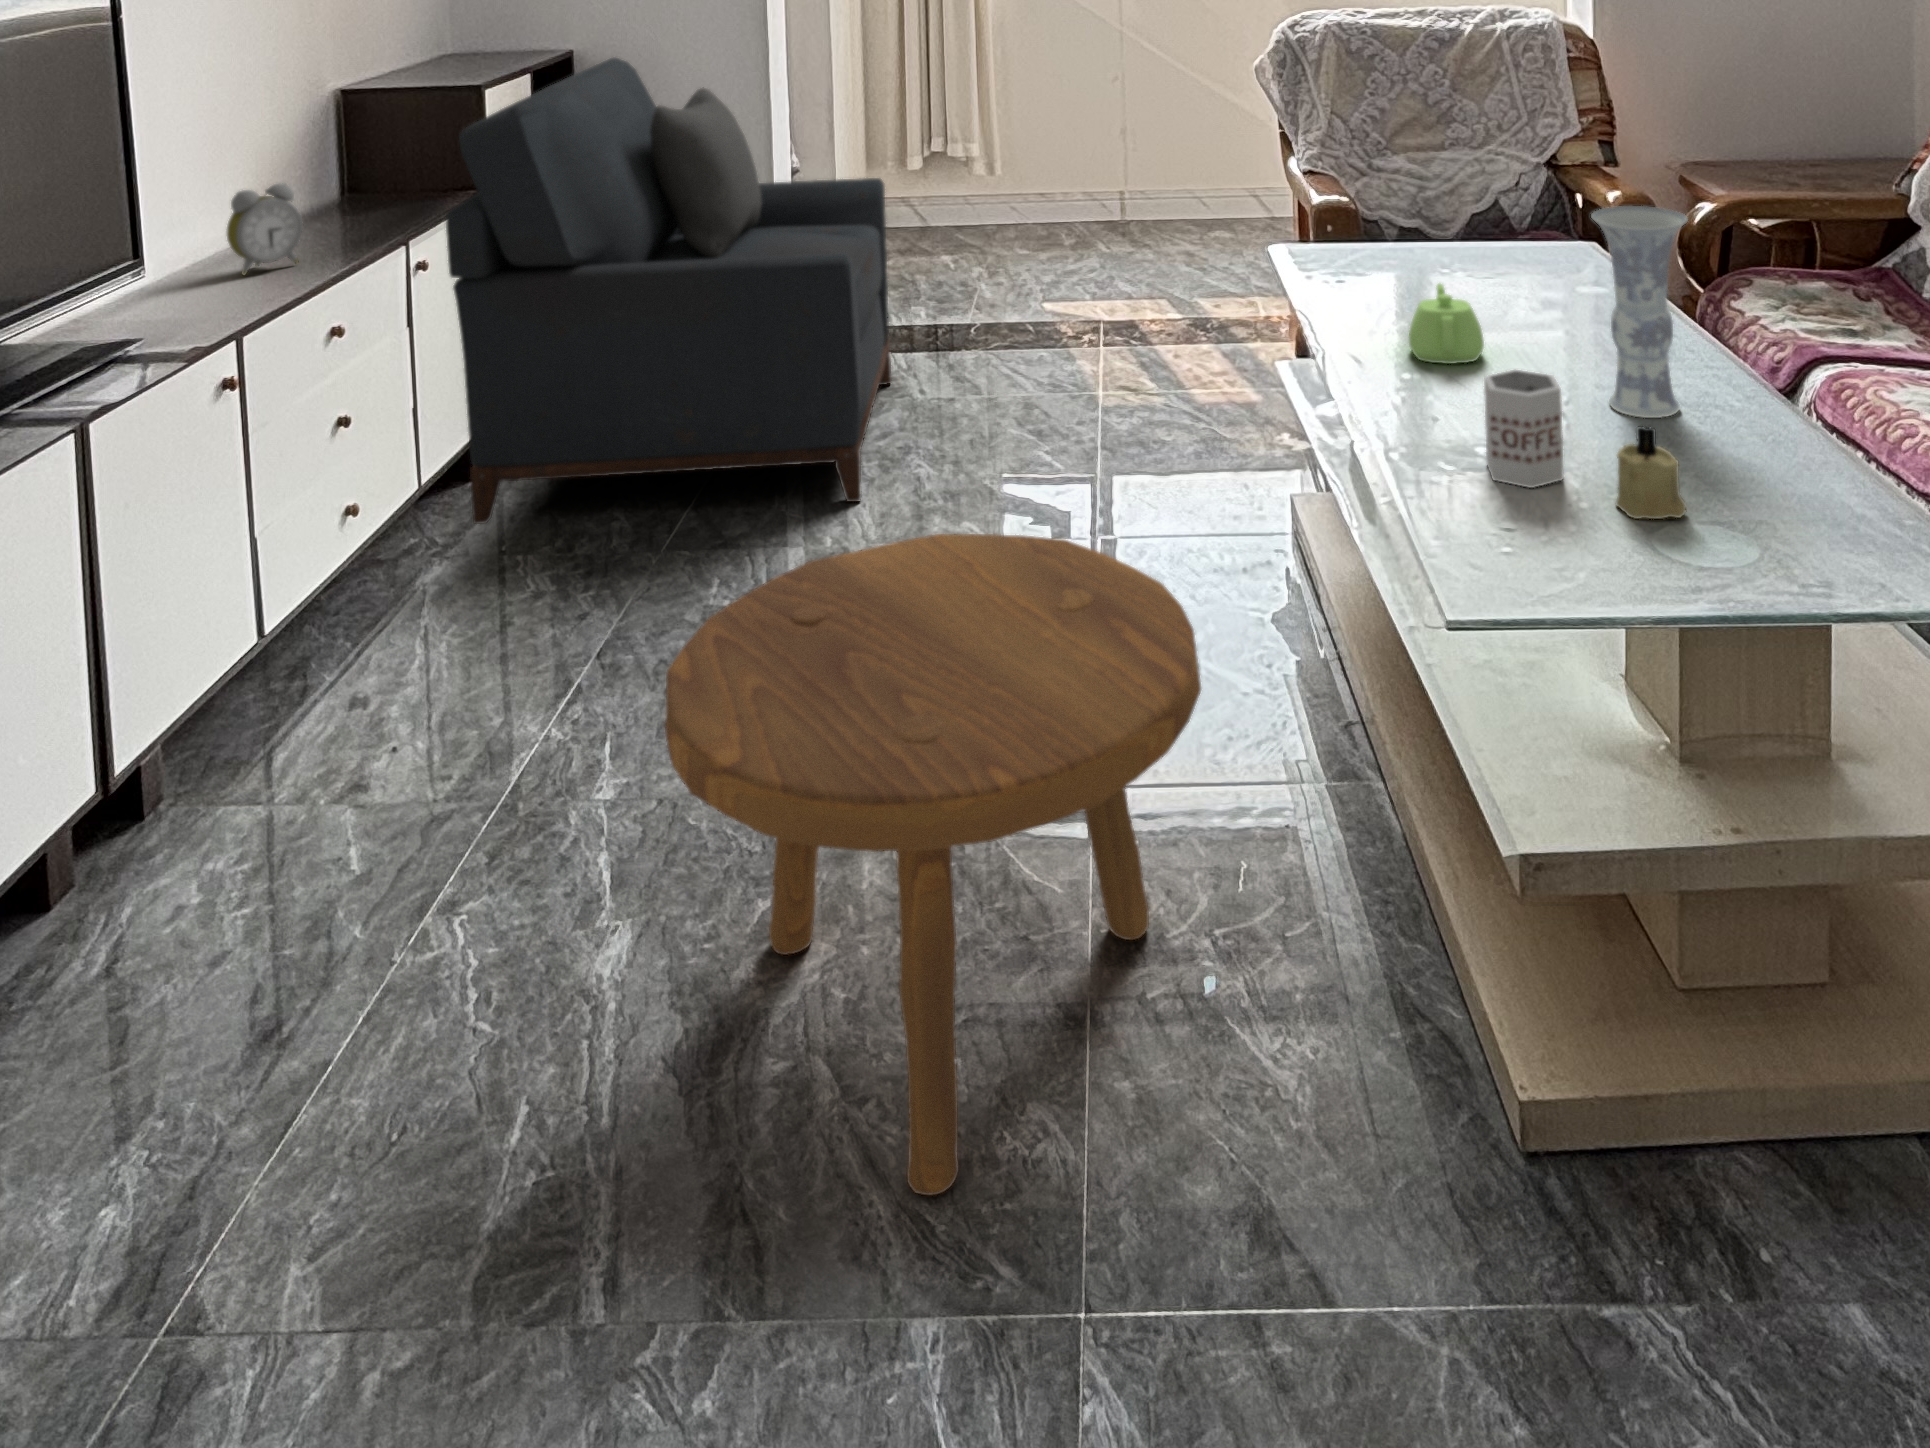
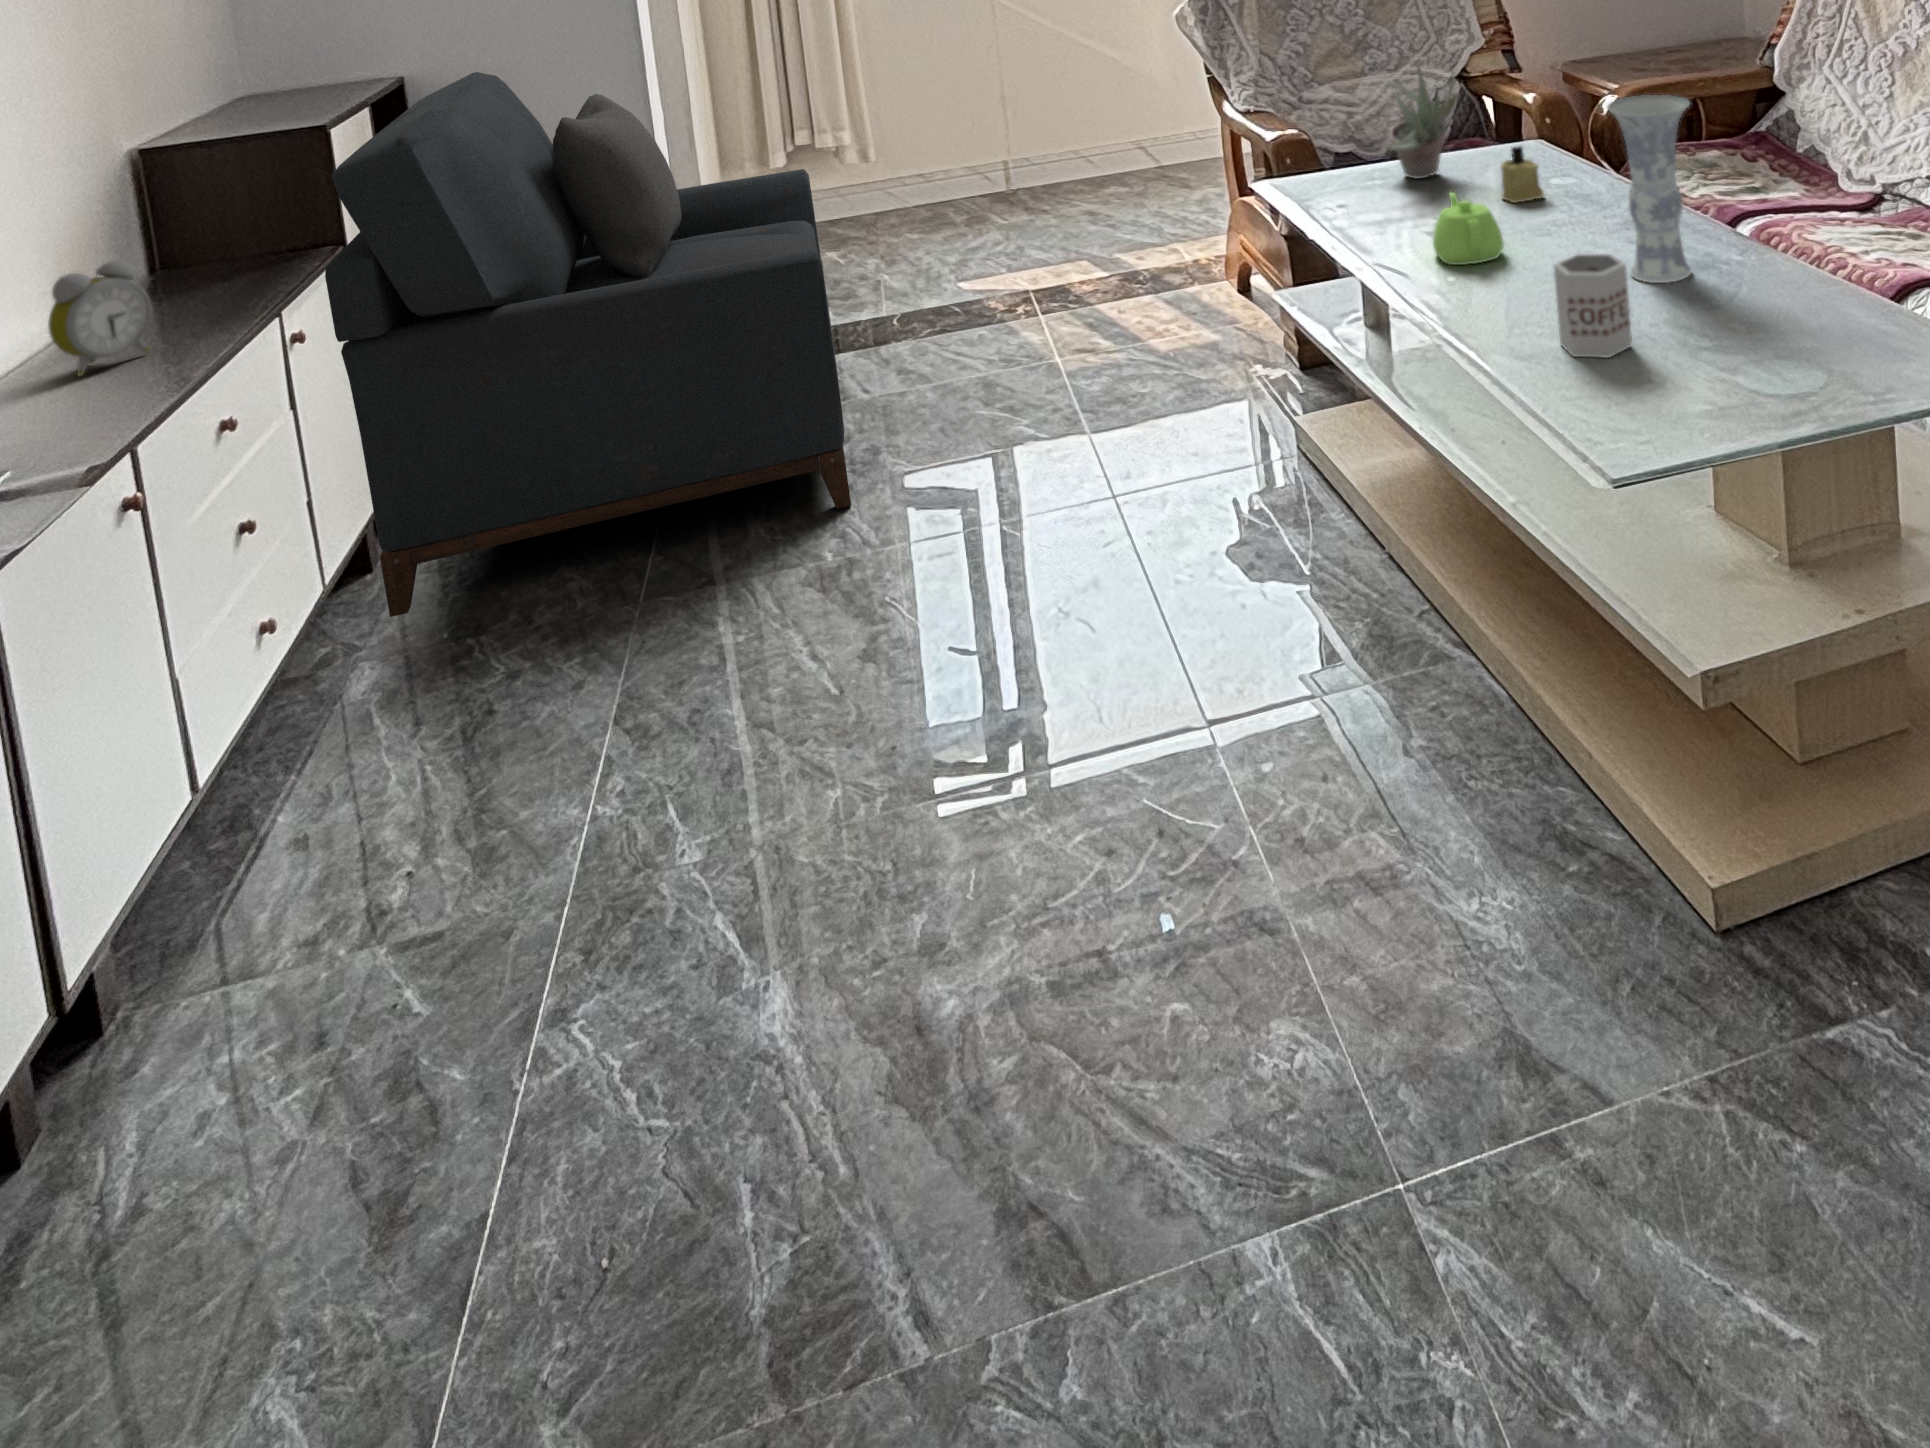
succulent plant: none [1396,141,1490,266] -> present [1384,63,1459,179]
candle: present [1616,426,1686,519] -> present [1500,146,1544,203]
footstool: present [665,534,1201,1195] -> none [837,485,1384,1138]

